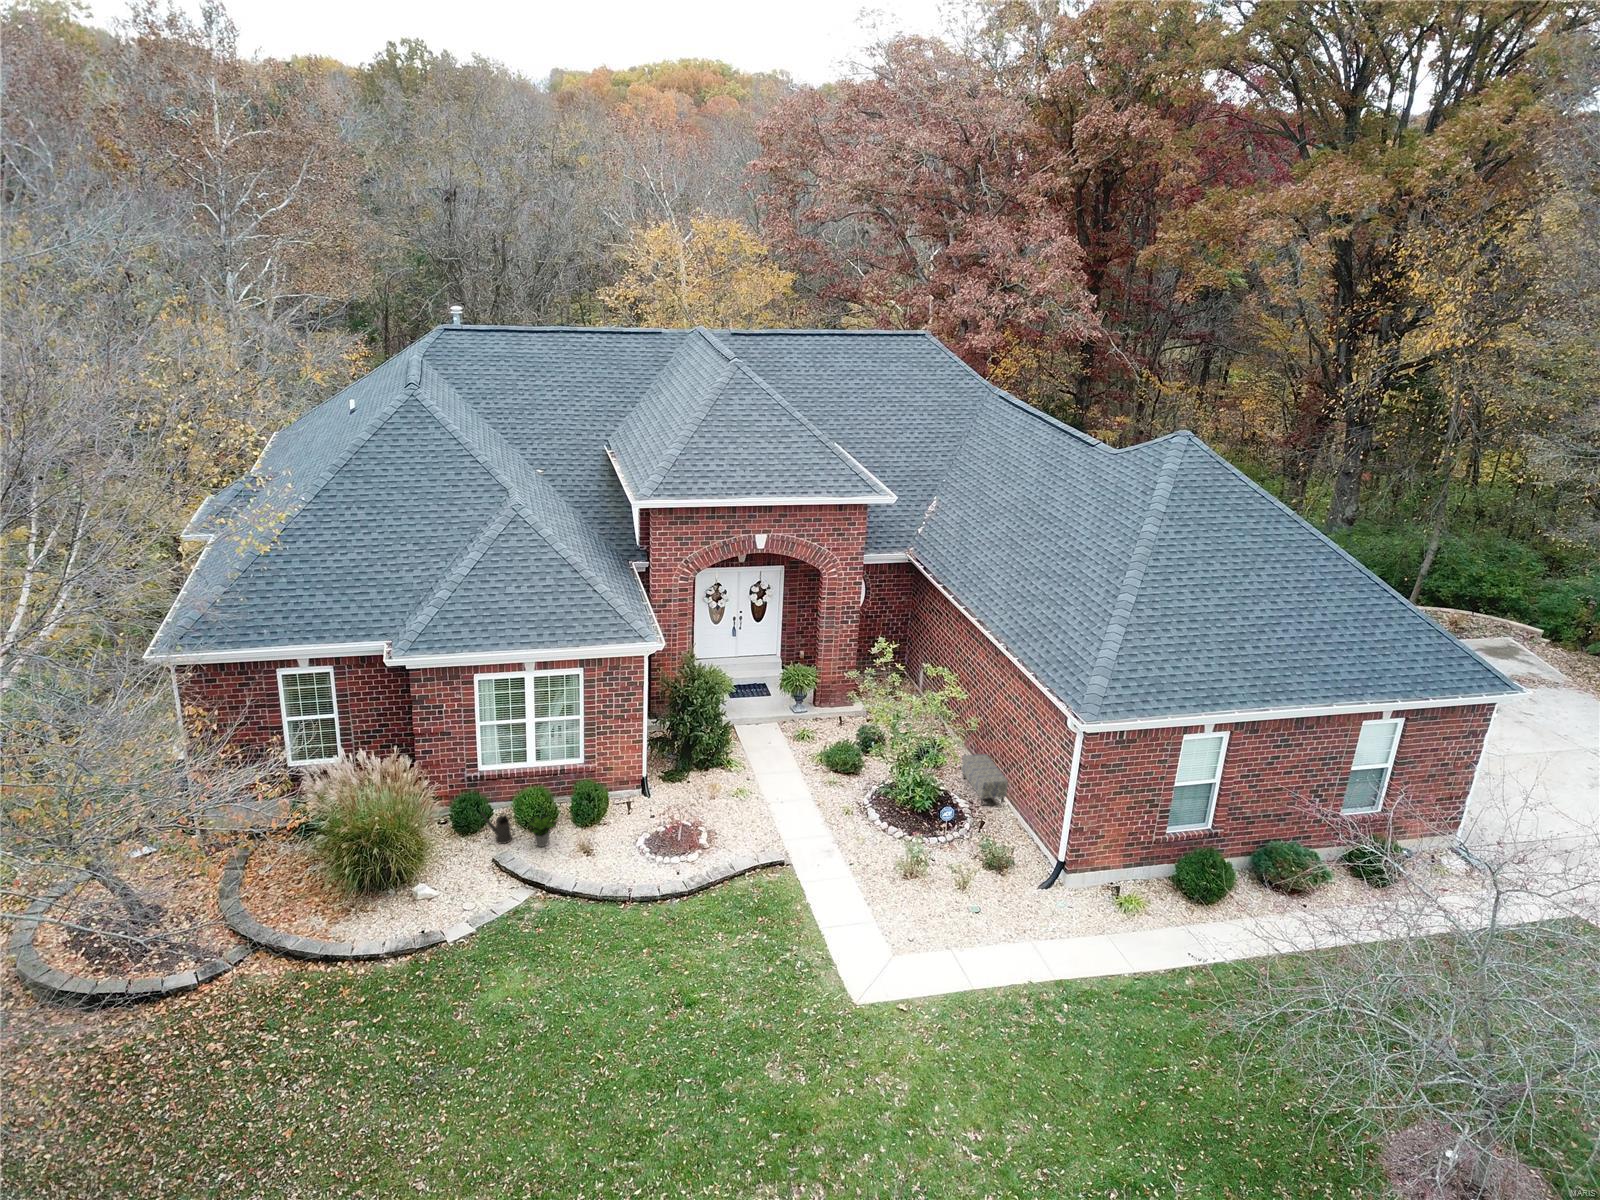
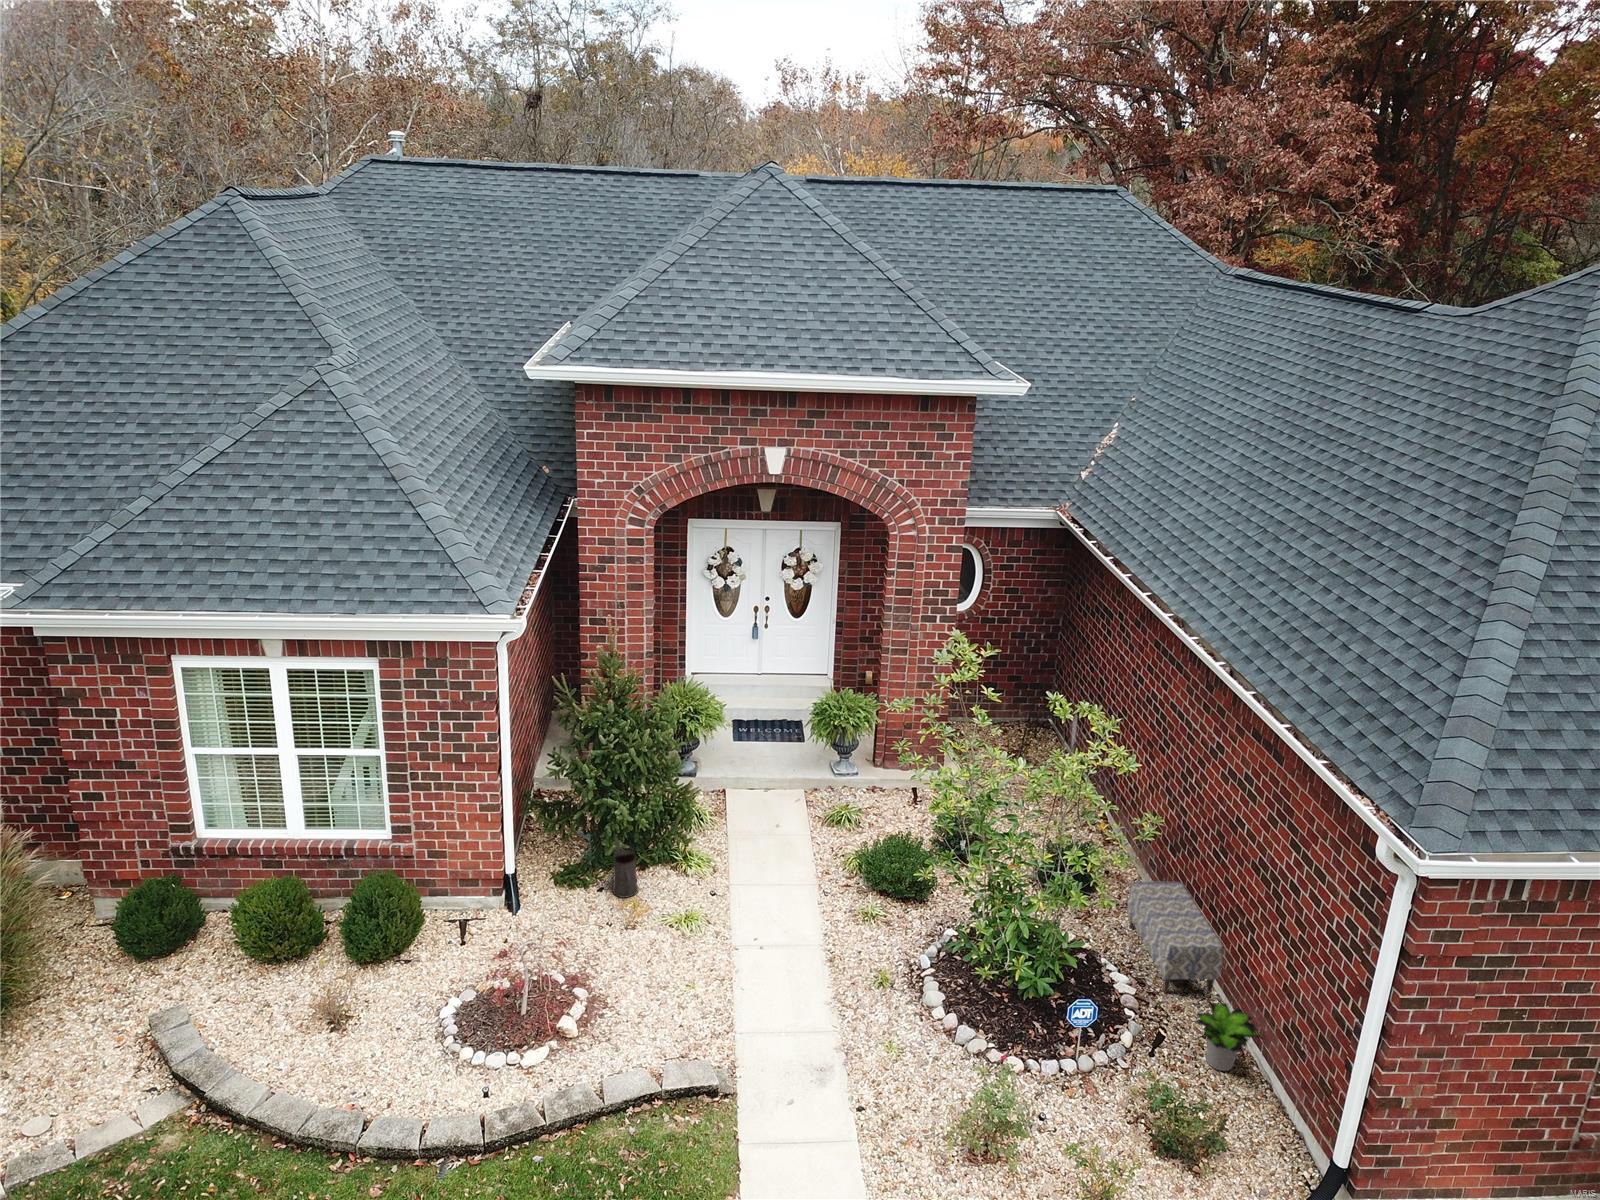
watering can: present [481,813,512,844] -> present [612,837,638,898]
potted plant: present [528,815,556,847] -> present [1196,1003,1262,1071]

